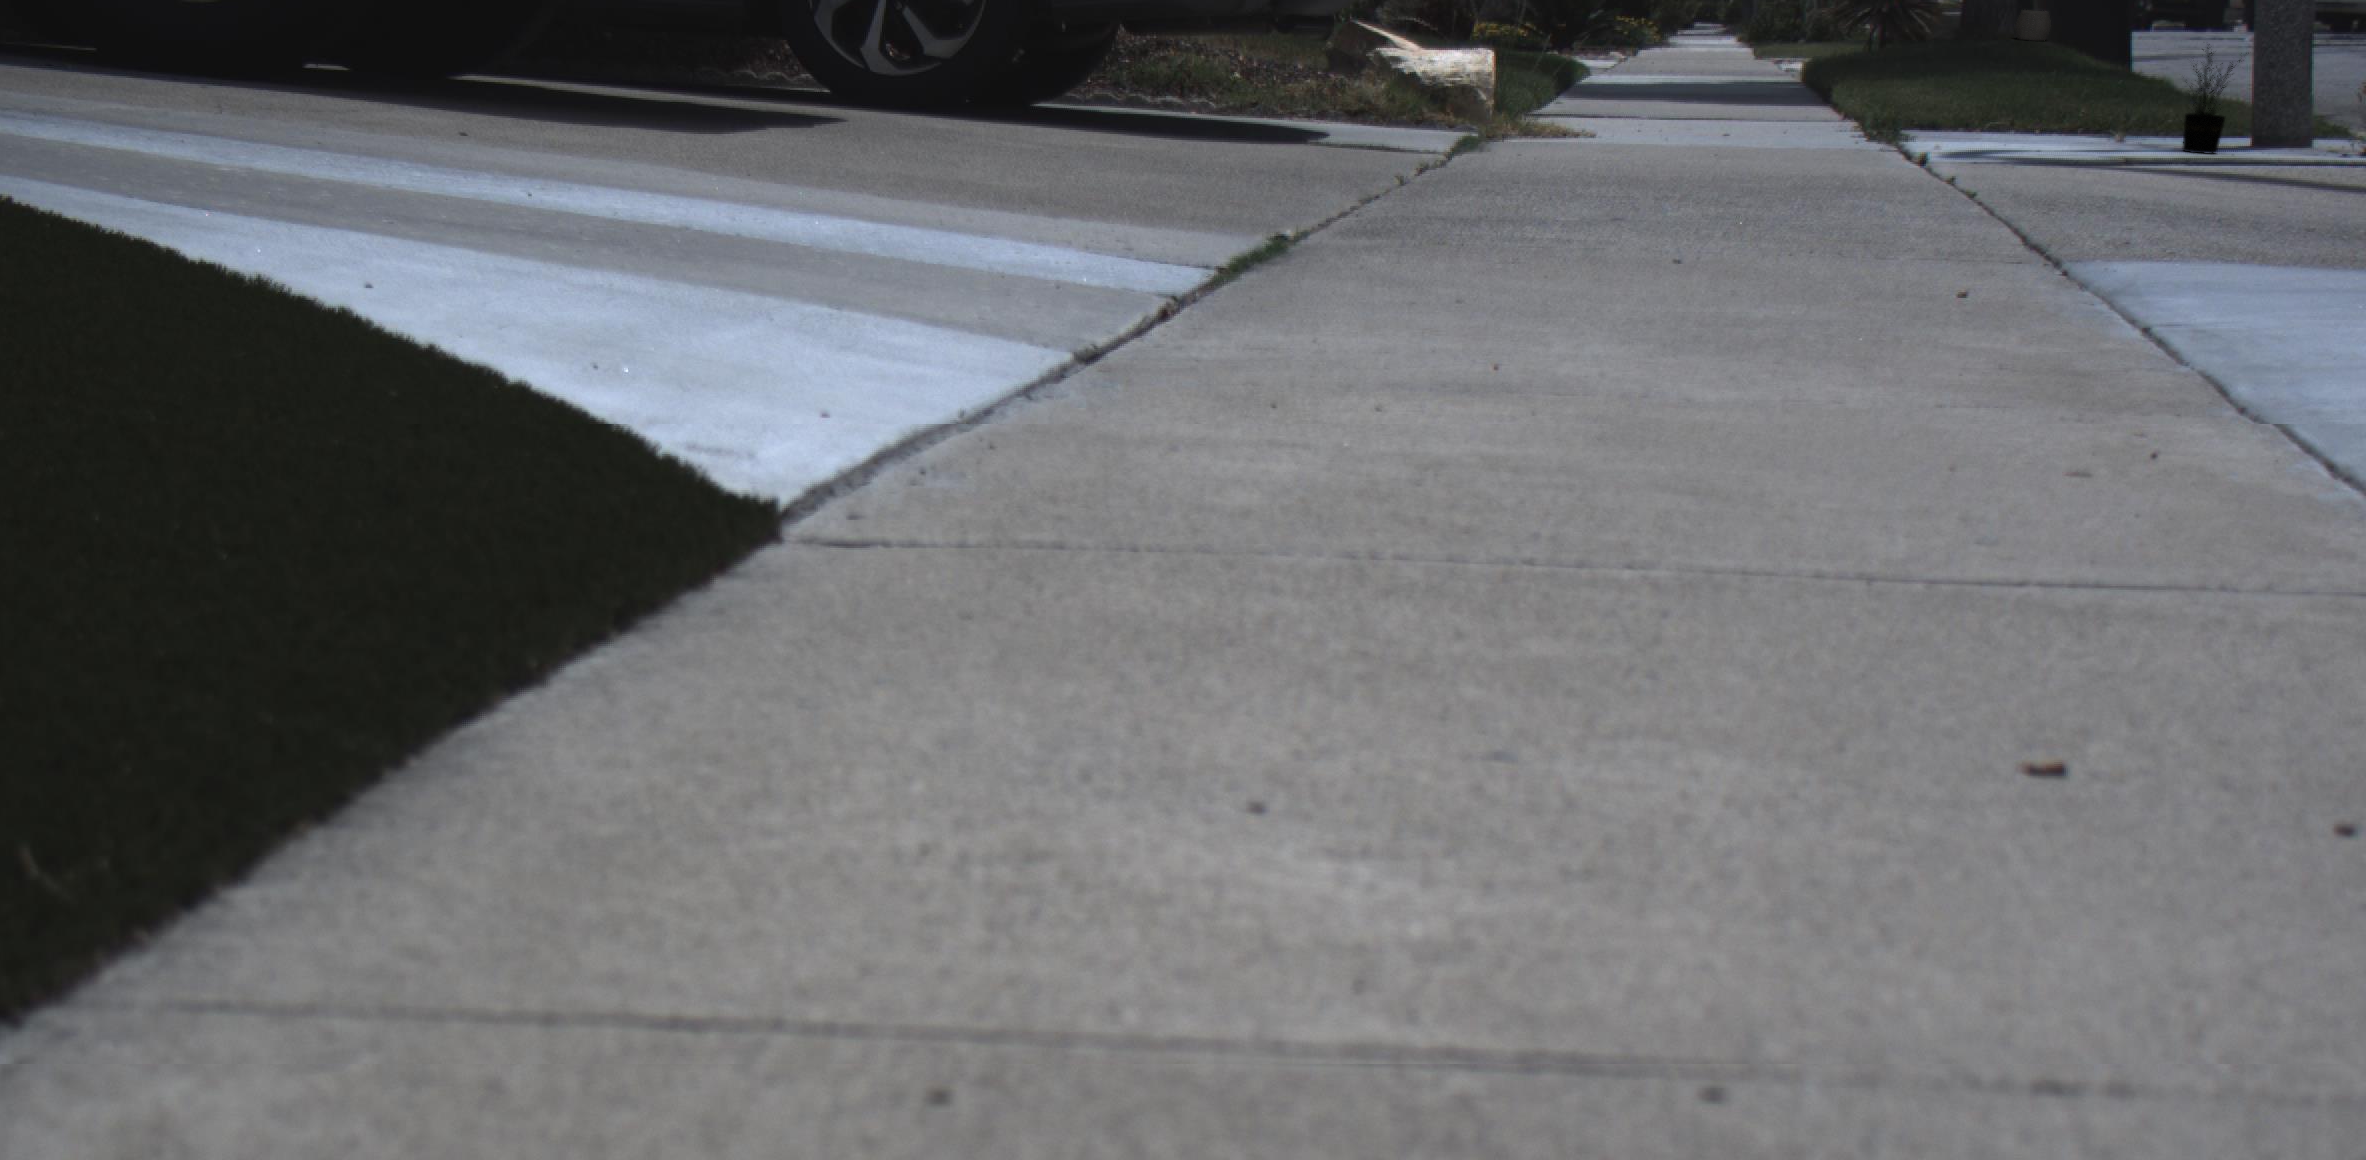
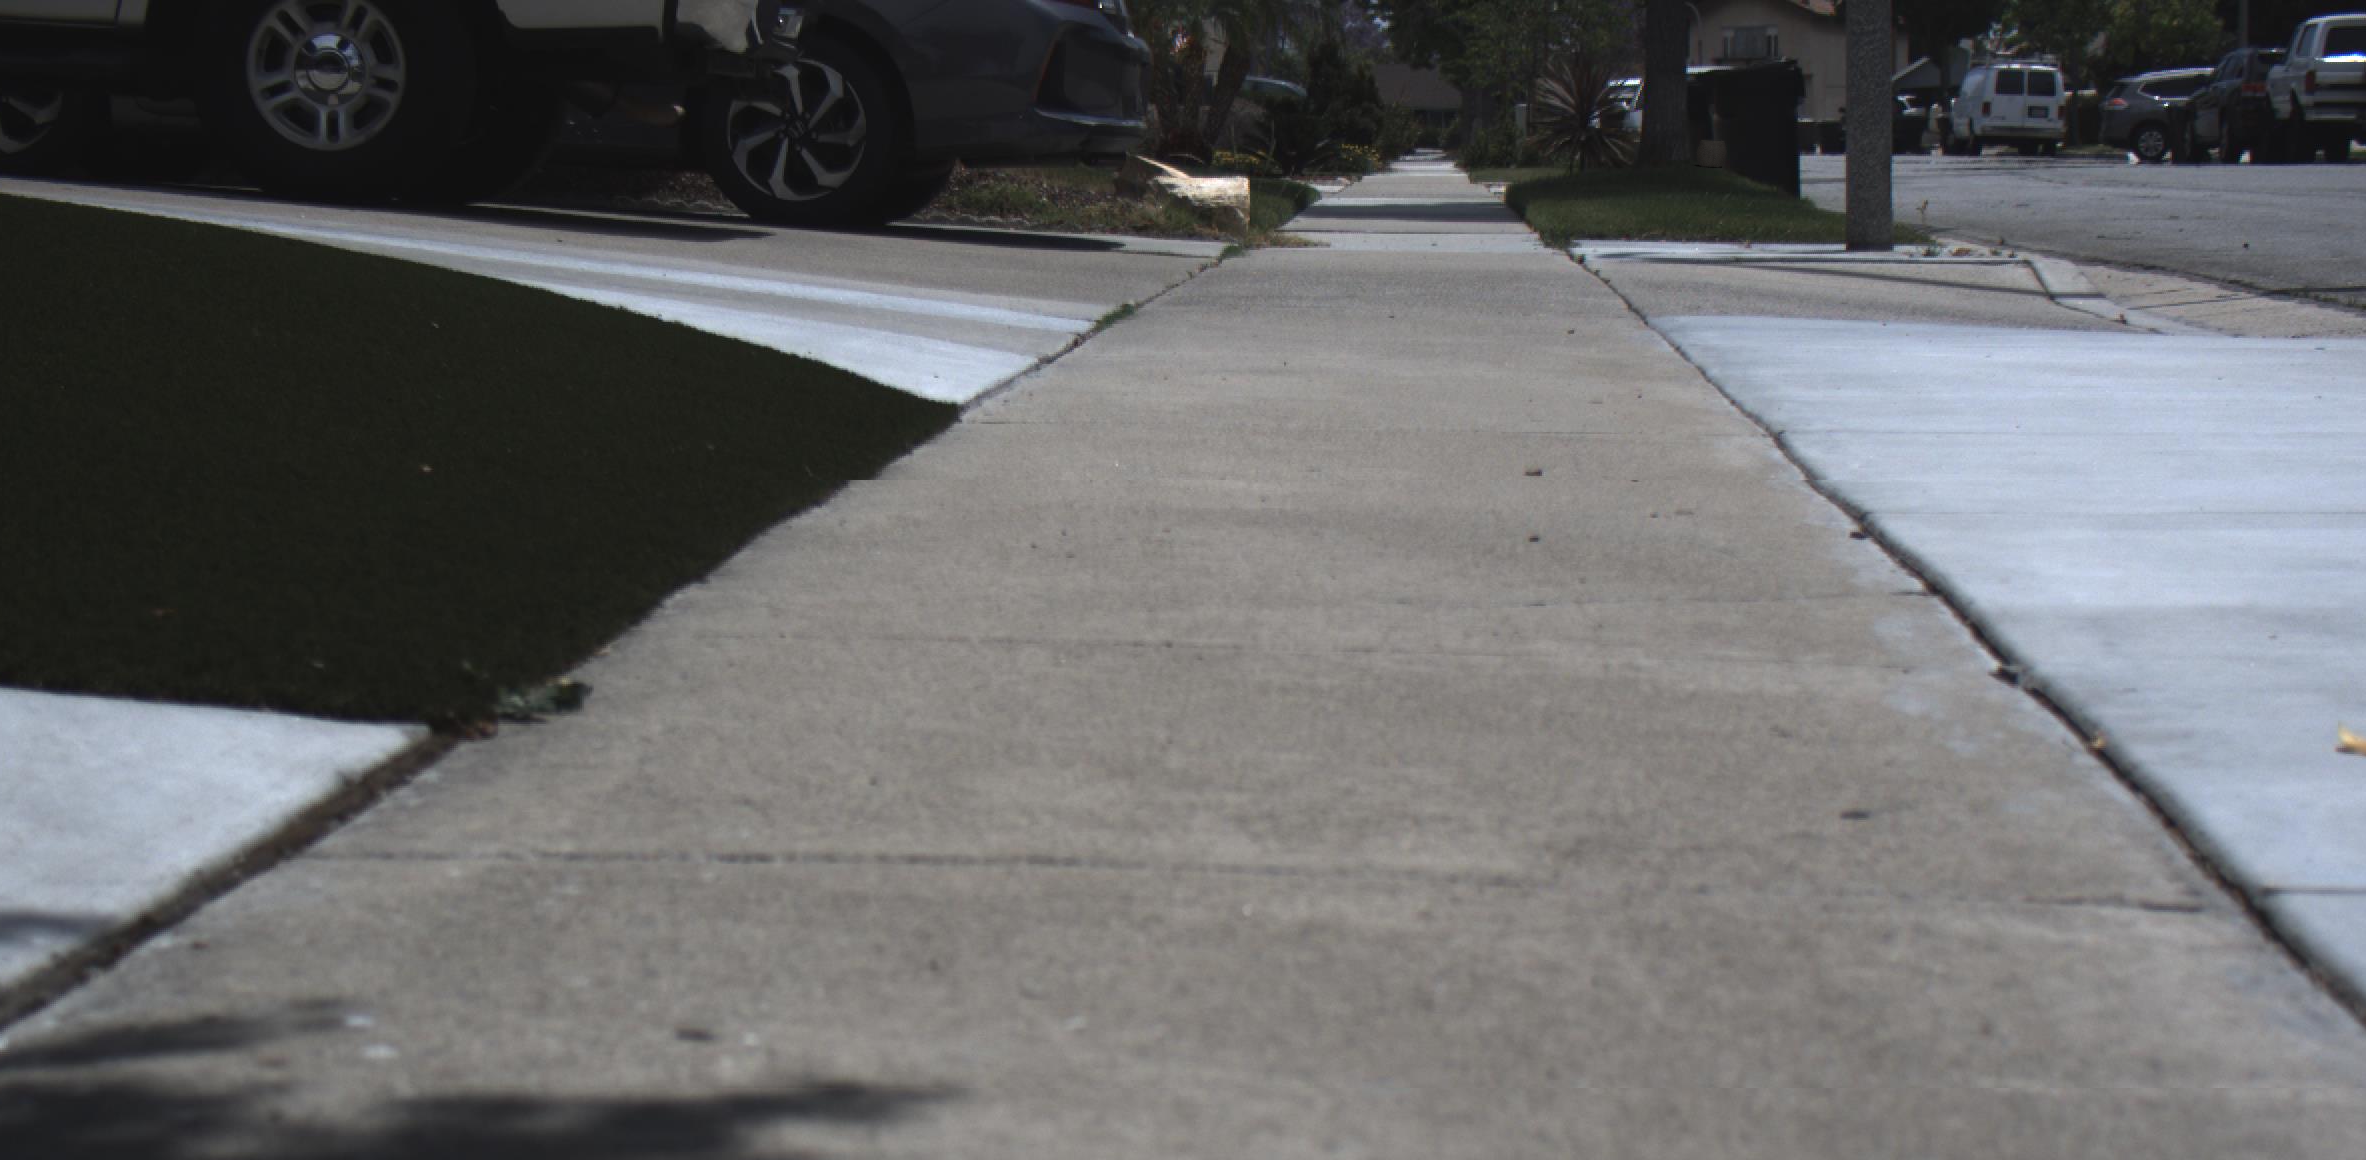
potted plant: present [2183,44,2247,154] -> none [1777,168,1835,254]

